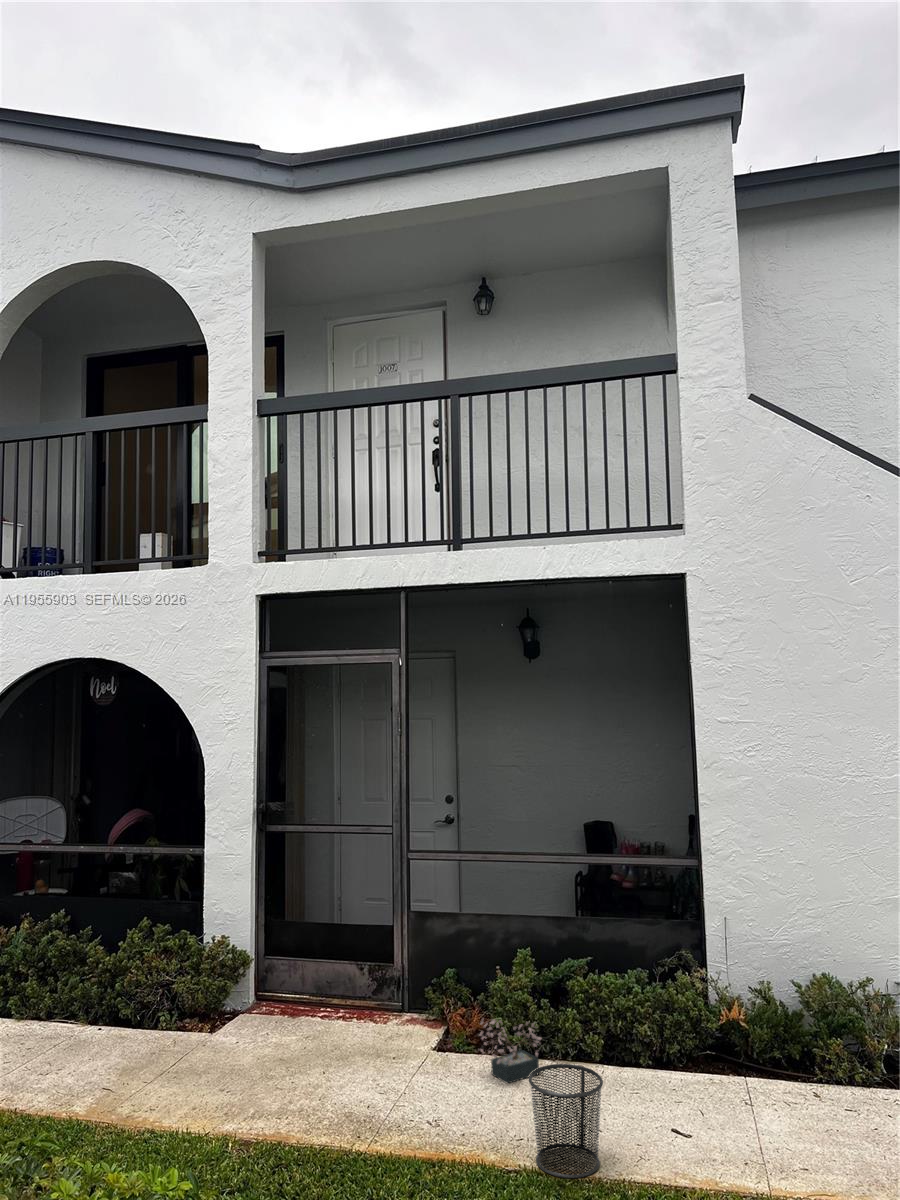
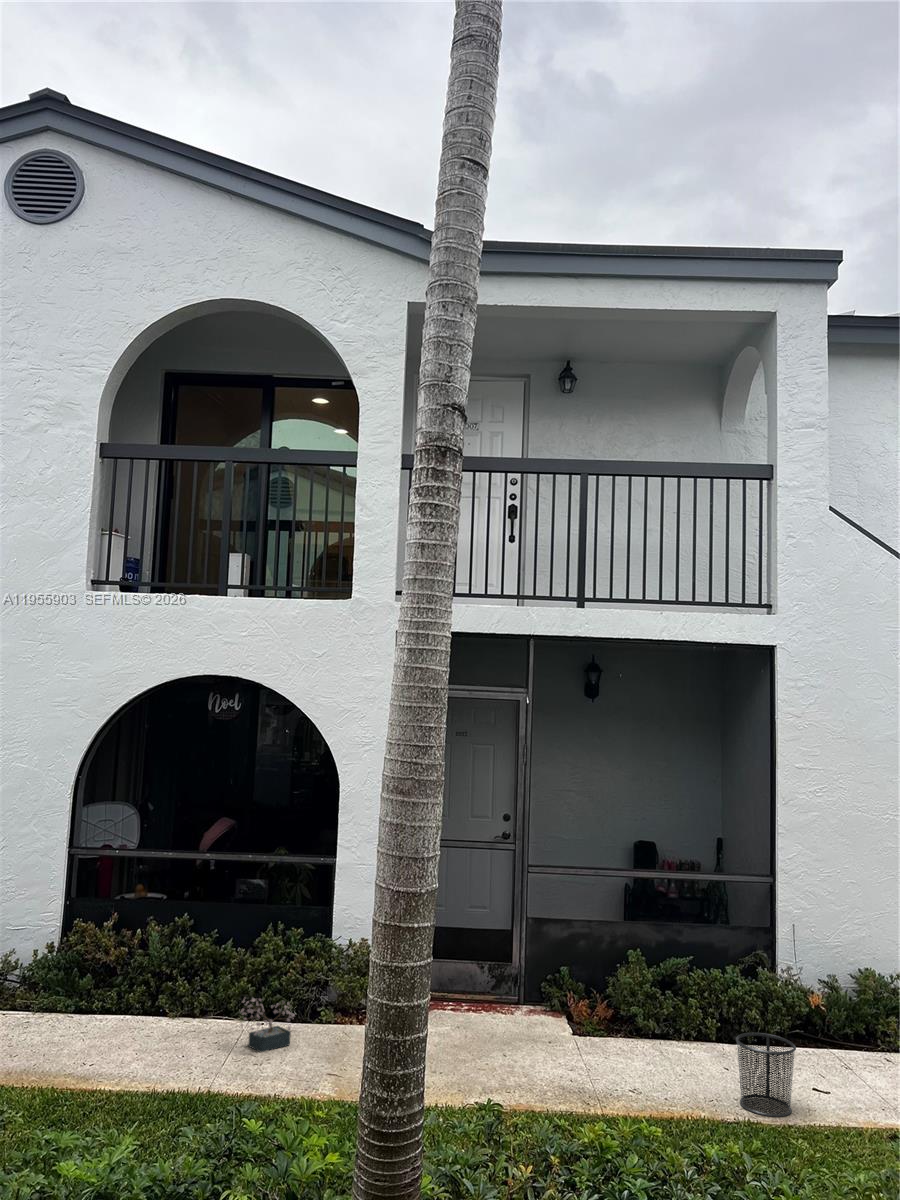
decorative plant: present [479,1019,541,1083] -> present [241,998,295,1052]

